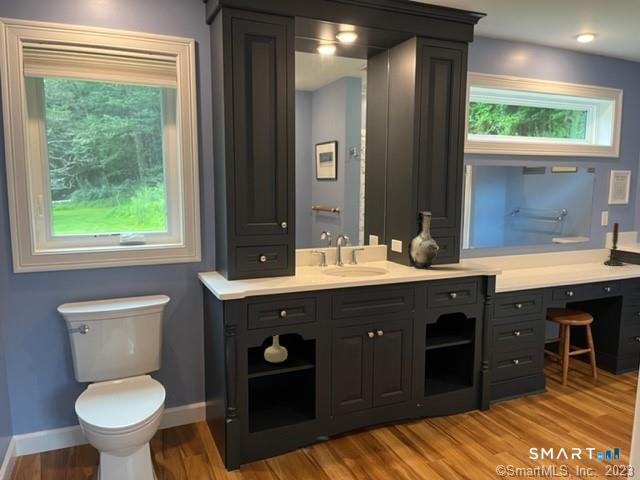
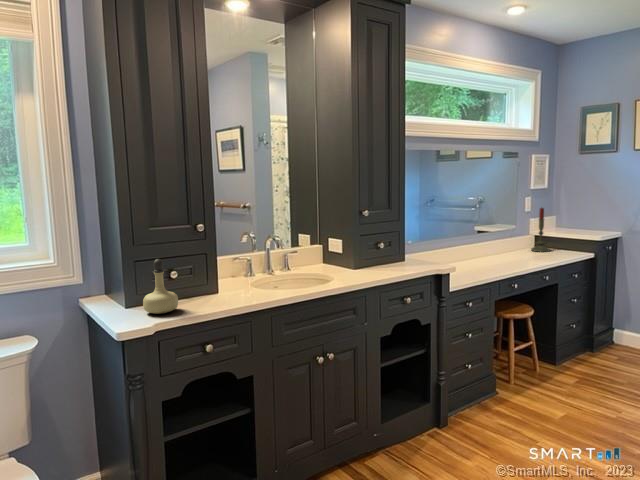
decorative vase: present [408,211,438,268] -> none [351,202,385,271]
perfume bottle: present [264,335,287,363] -> present [143,259,178,314]

